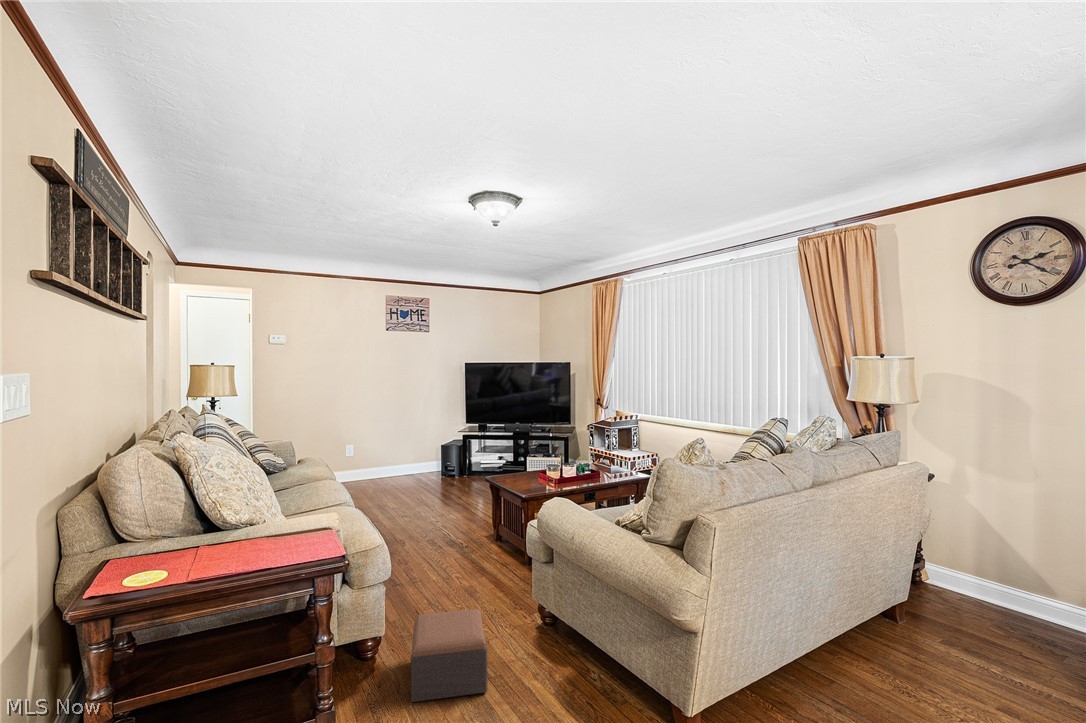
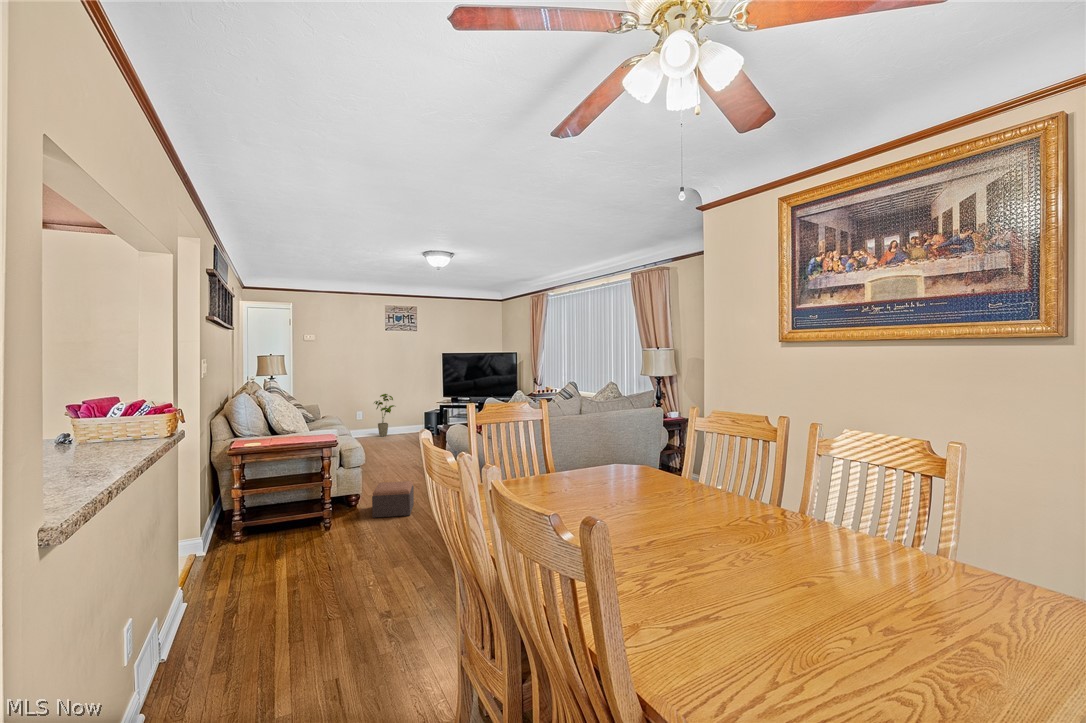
house plant: none [368,420,400,481] -> present [374,394,394,436]

